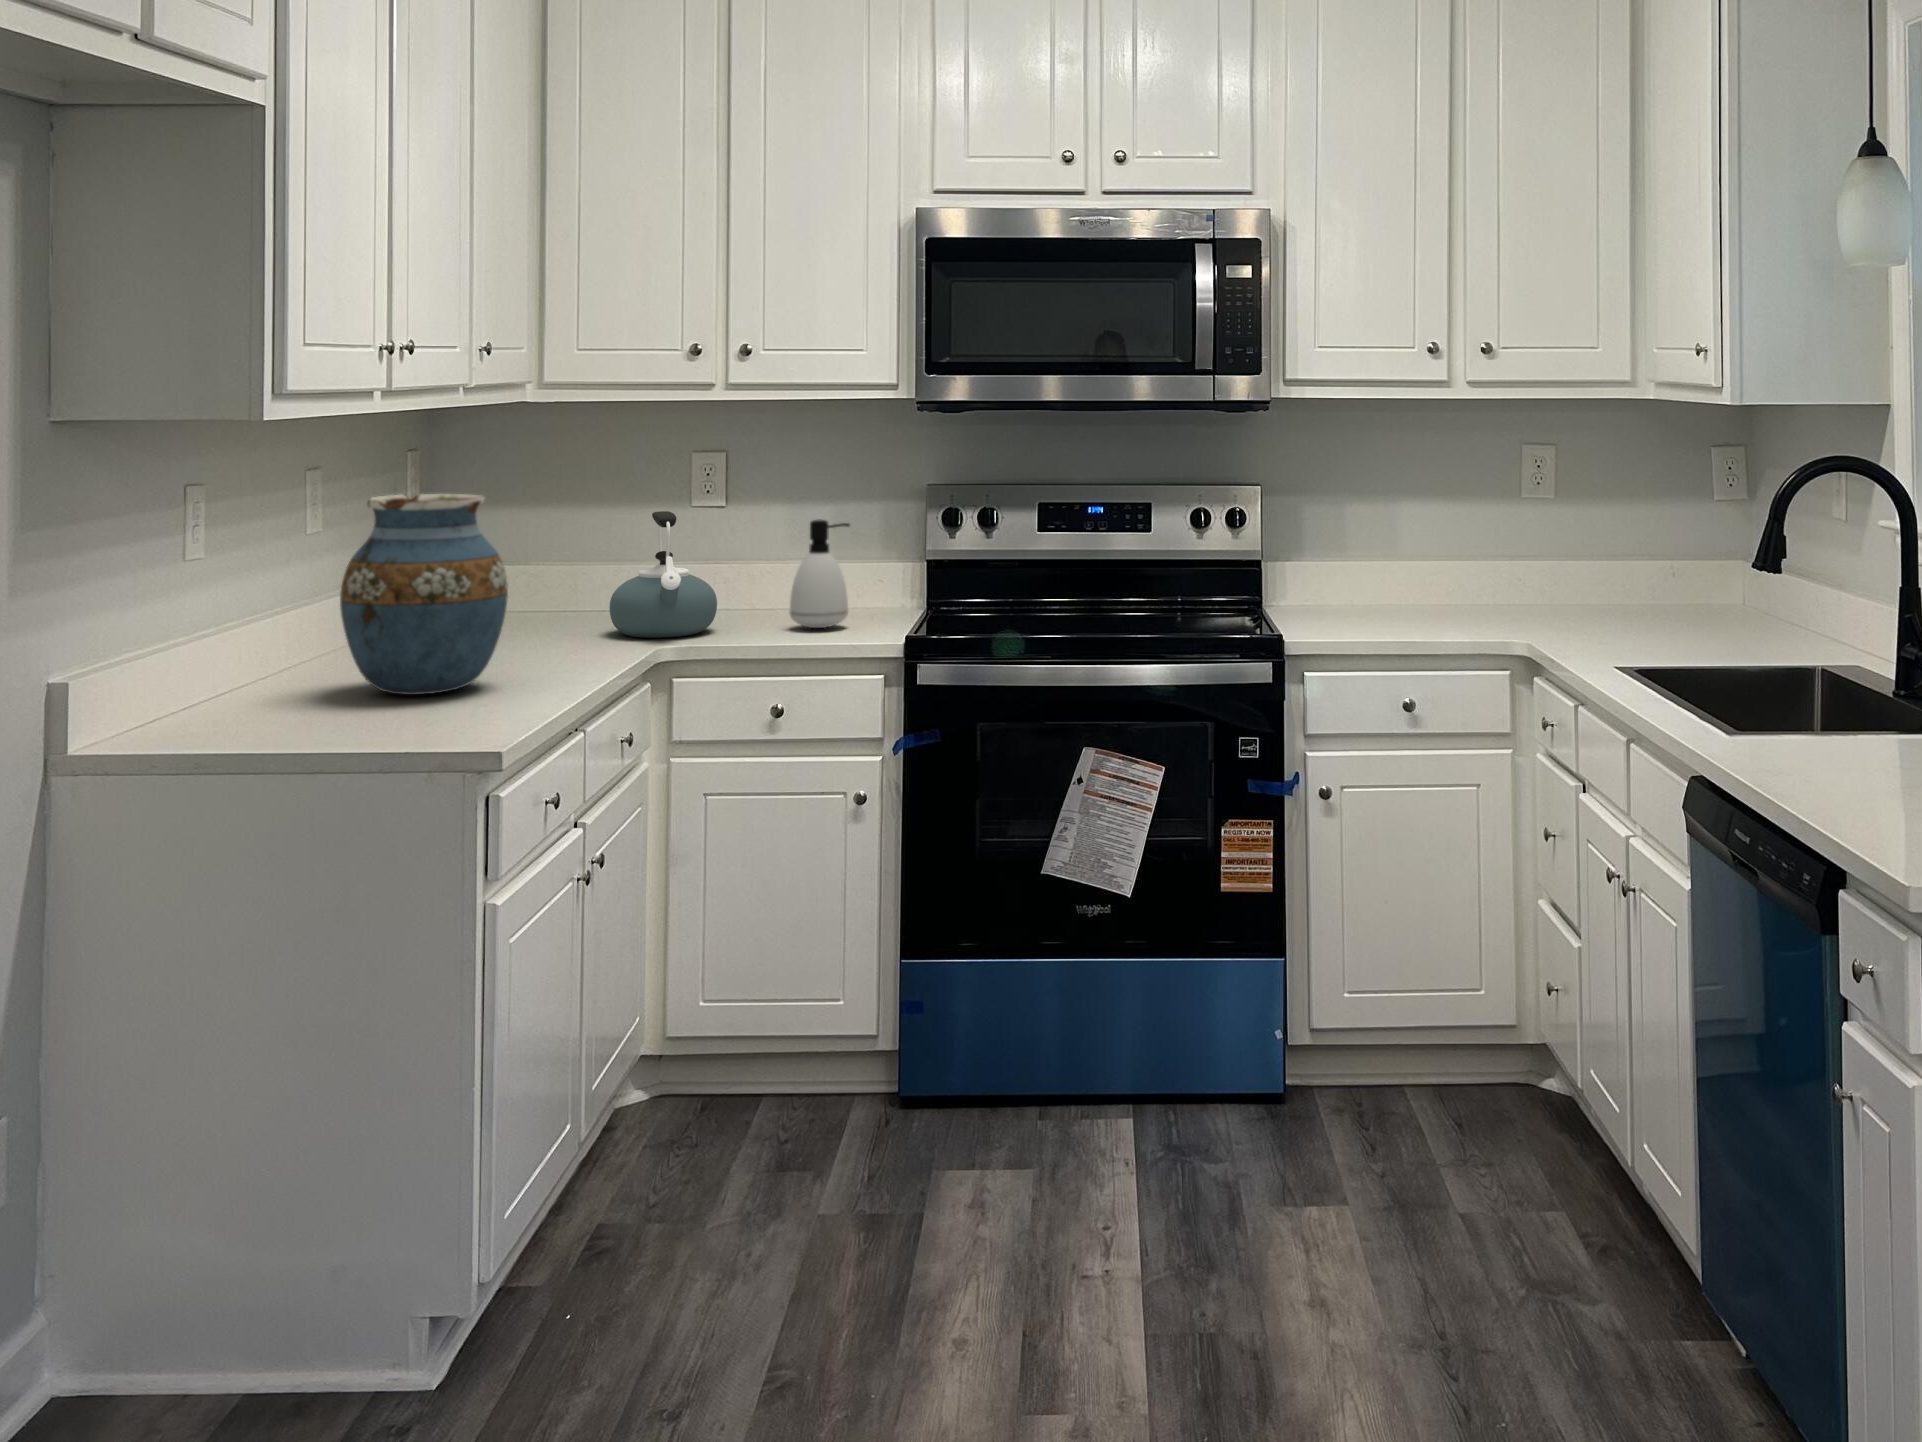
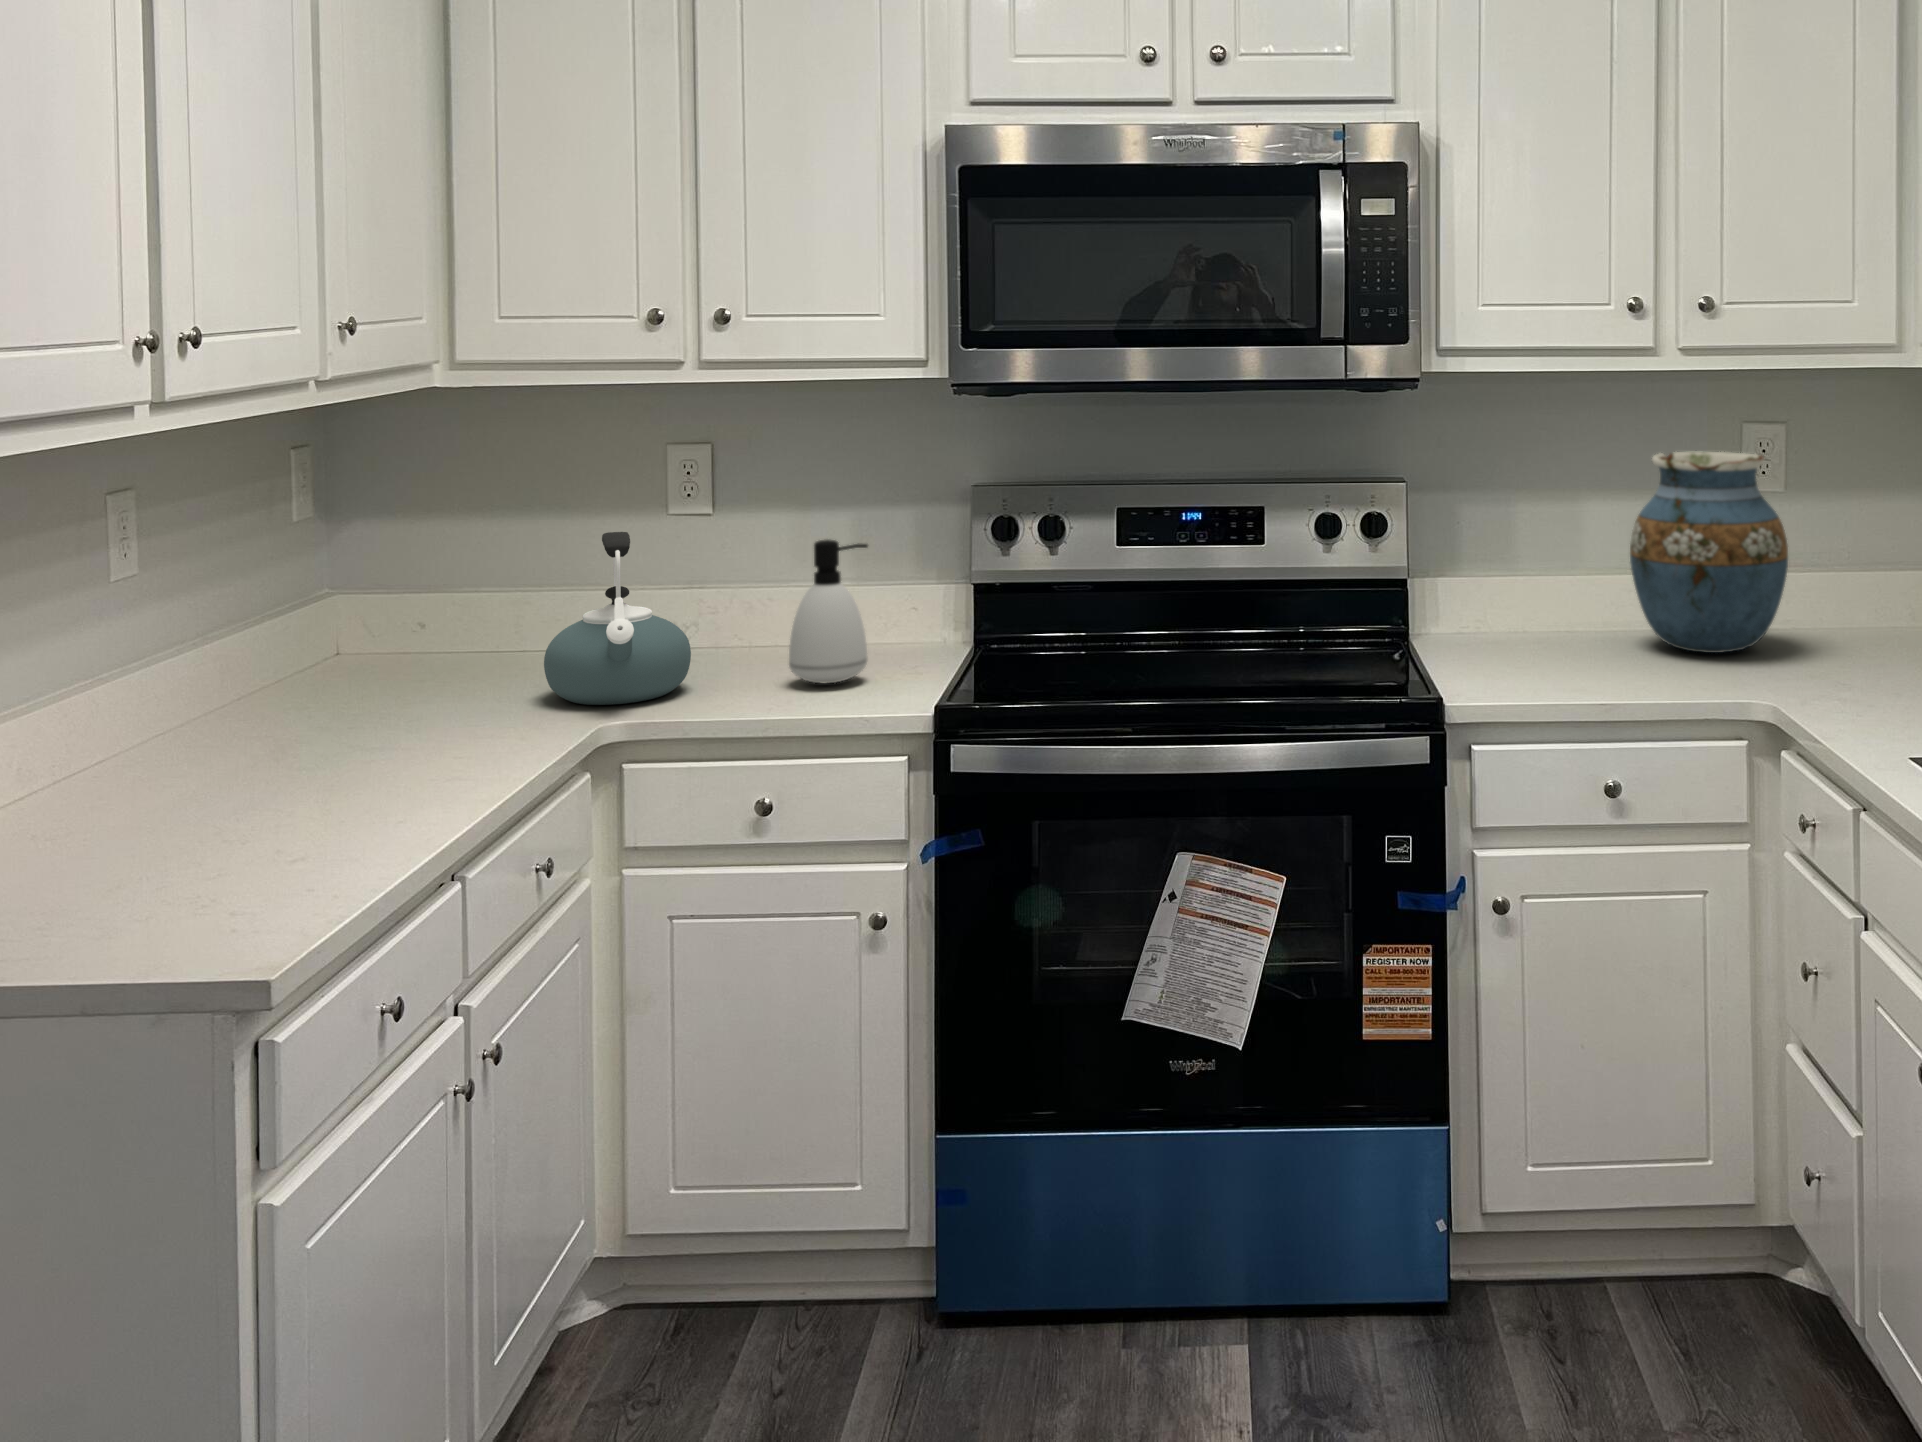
vase: present [340,494,508,695] -> present [1630,452,1788,653]

